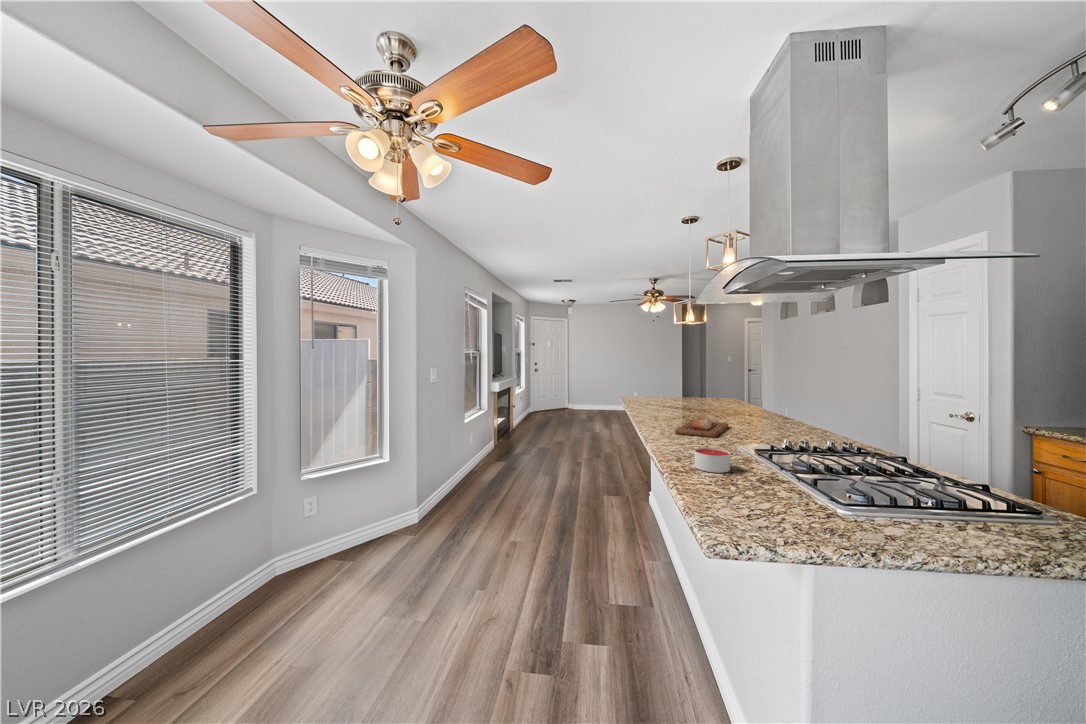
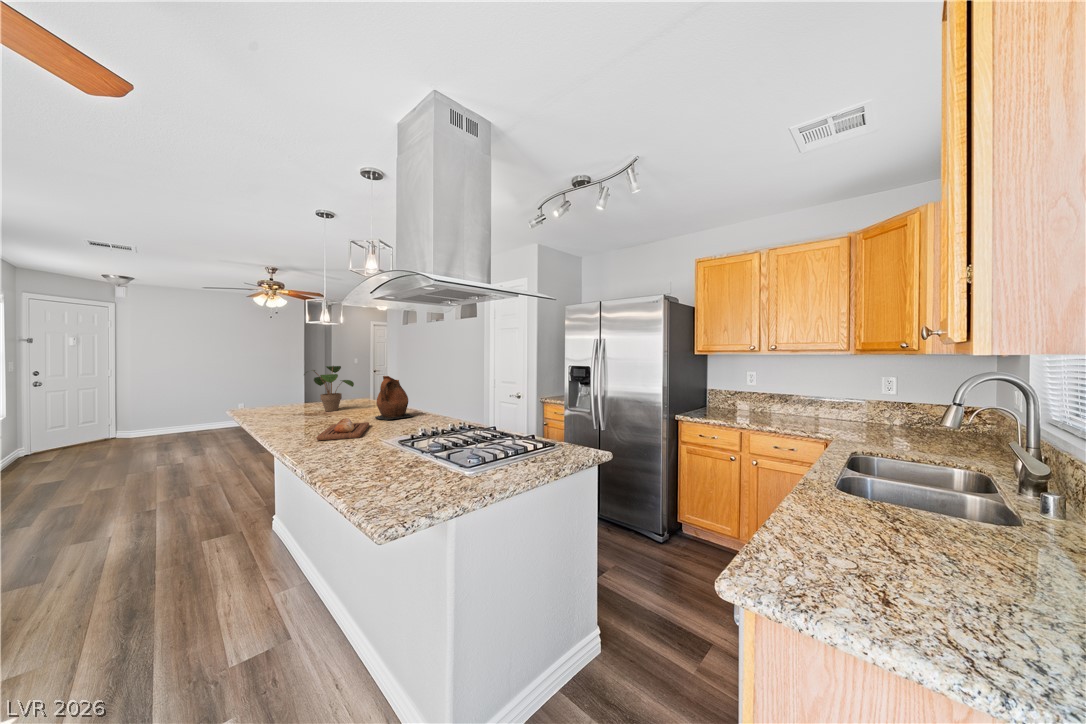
potted plant: none [673,363,718,407] -> present [304,366,354,411]
ceramic pitcher: none [734,376,783,425] -> present [375,376,414,420]
candle: present [695,448,730,473] -> none [347,446,382,470]

